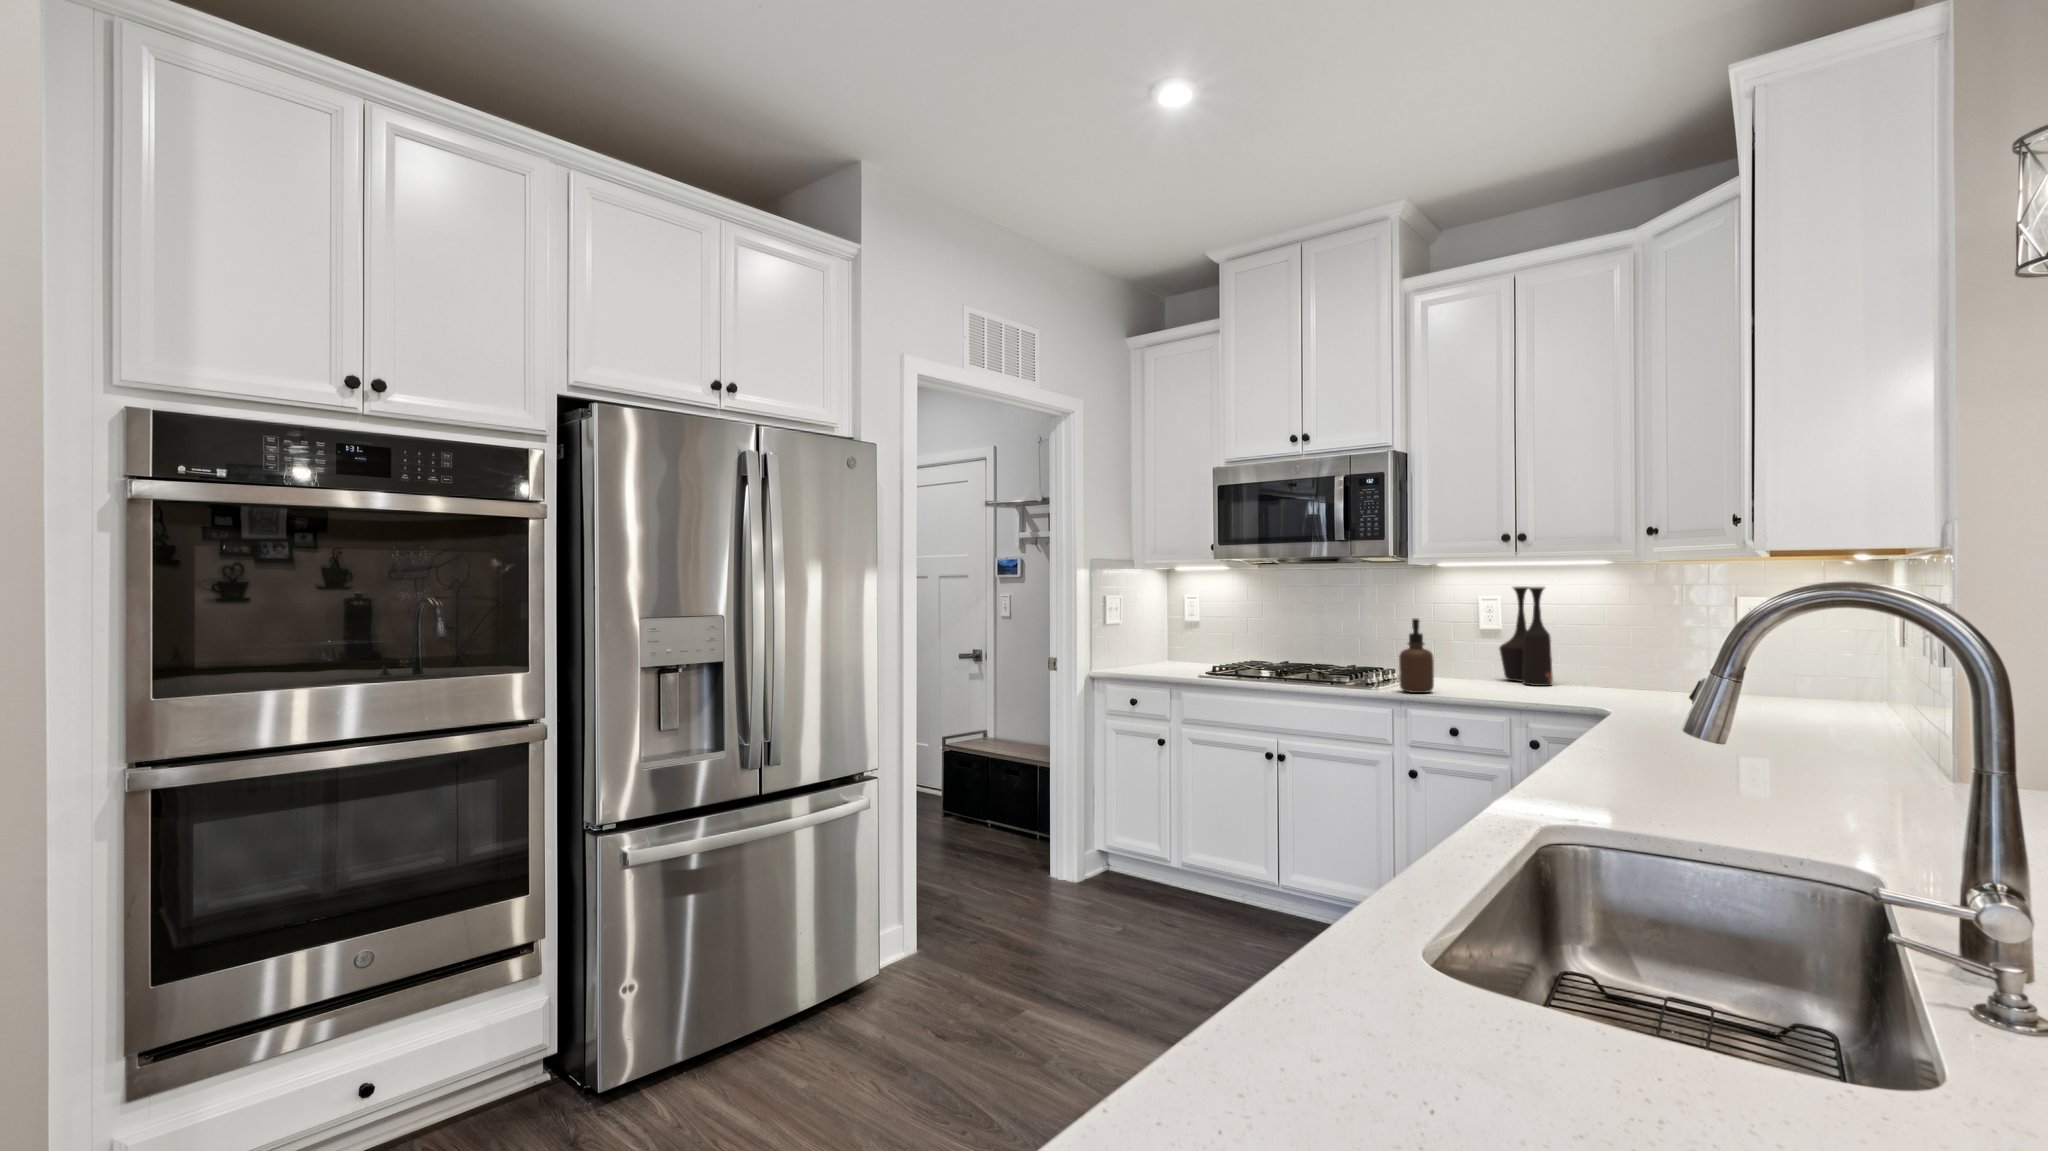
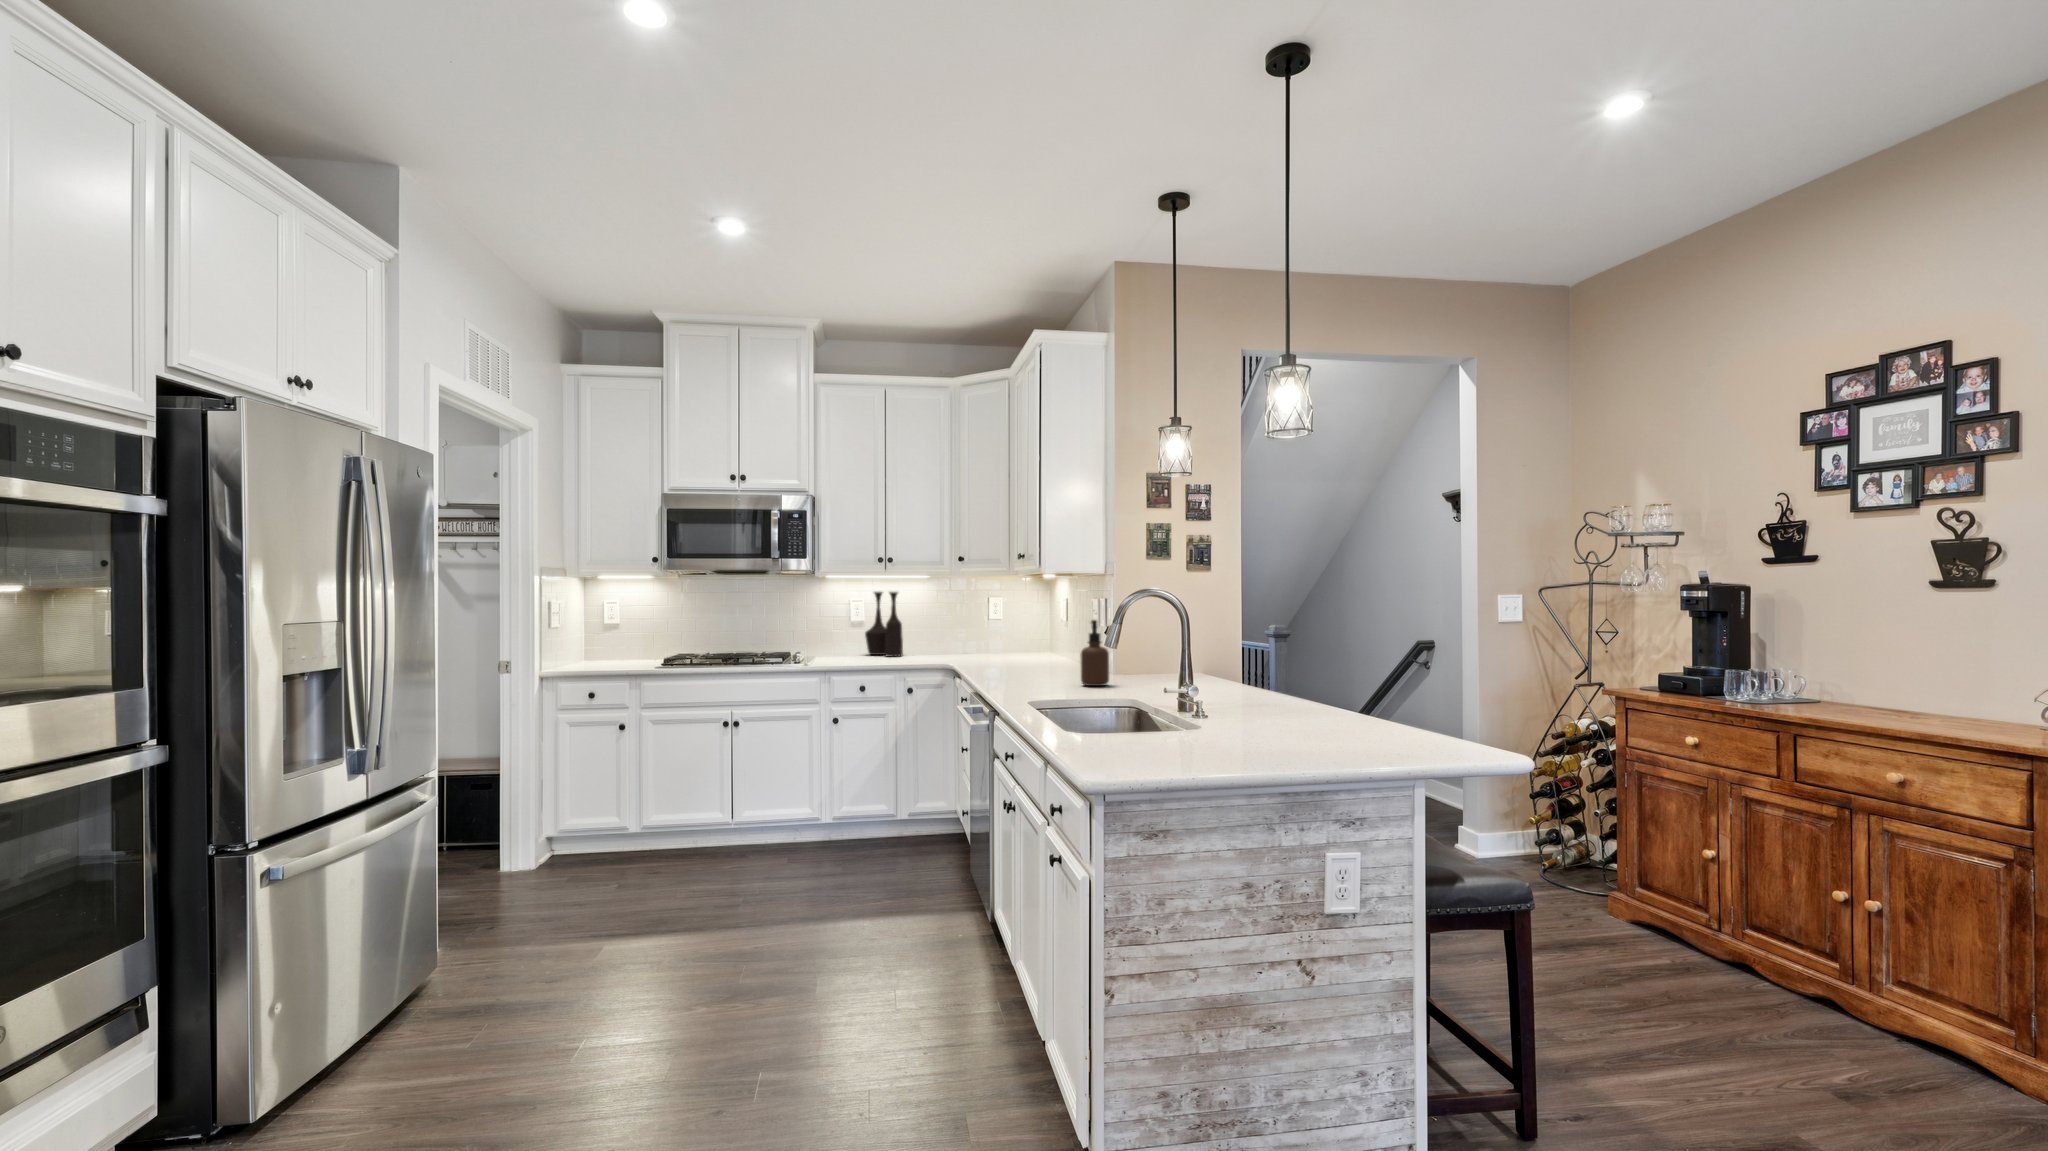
soap dispenser: present [1399,619,1434,693] -> present [1080,620,1109,686]

